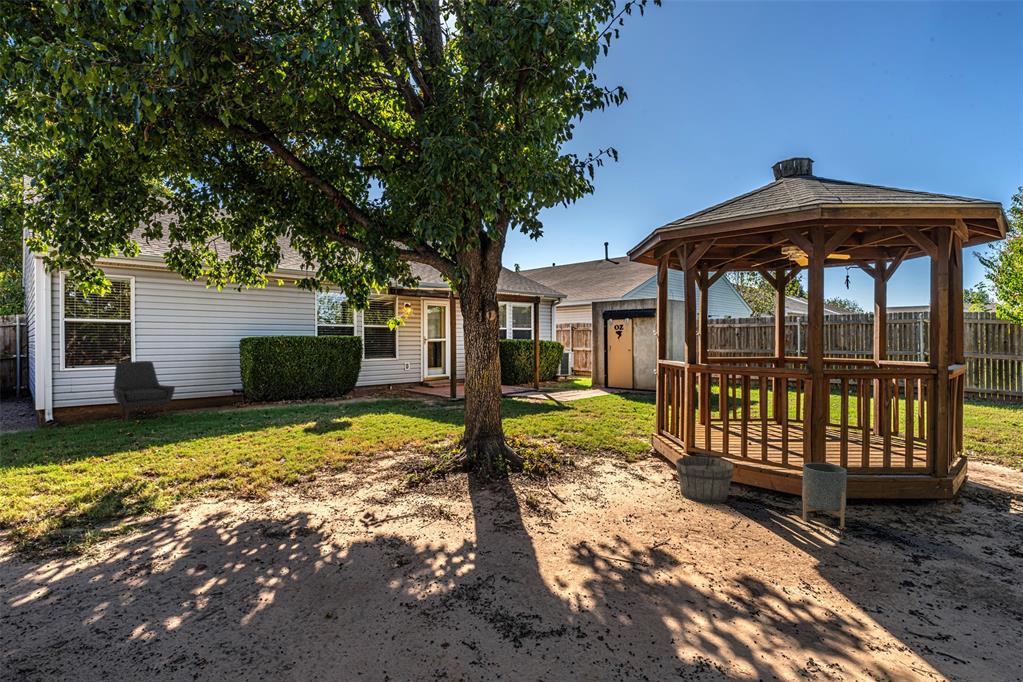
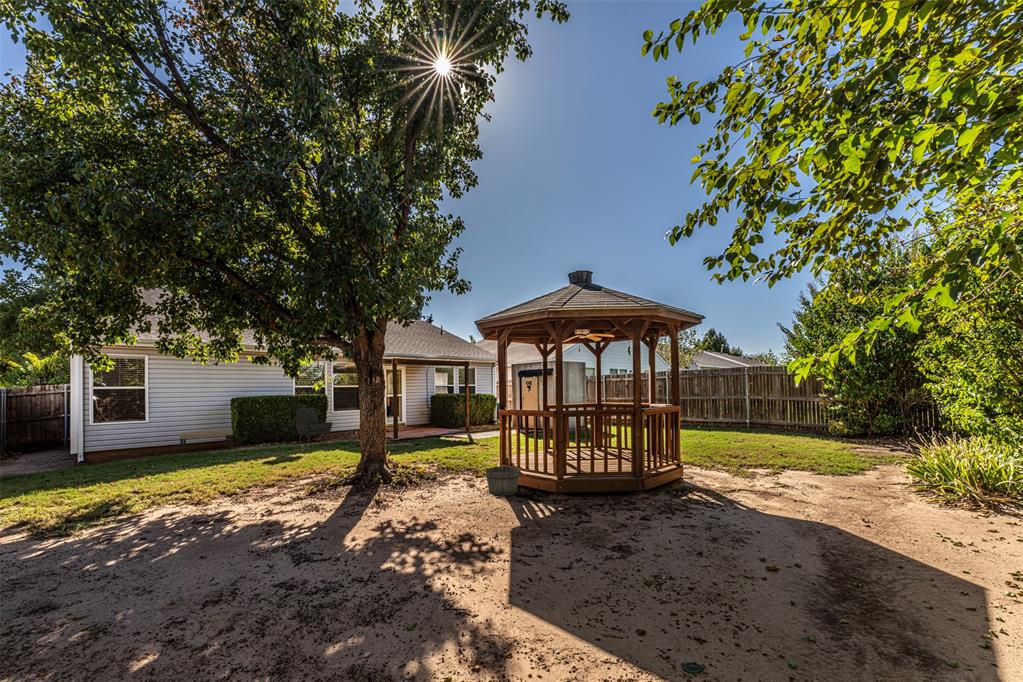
chair: present [113,361,175,421] -> present [296,408,333,443]
bench: none [178,380,245,411] -> present [180,429,233,453]
planter: present [802,463,847,528] -> none [549,465,578,505]

